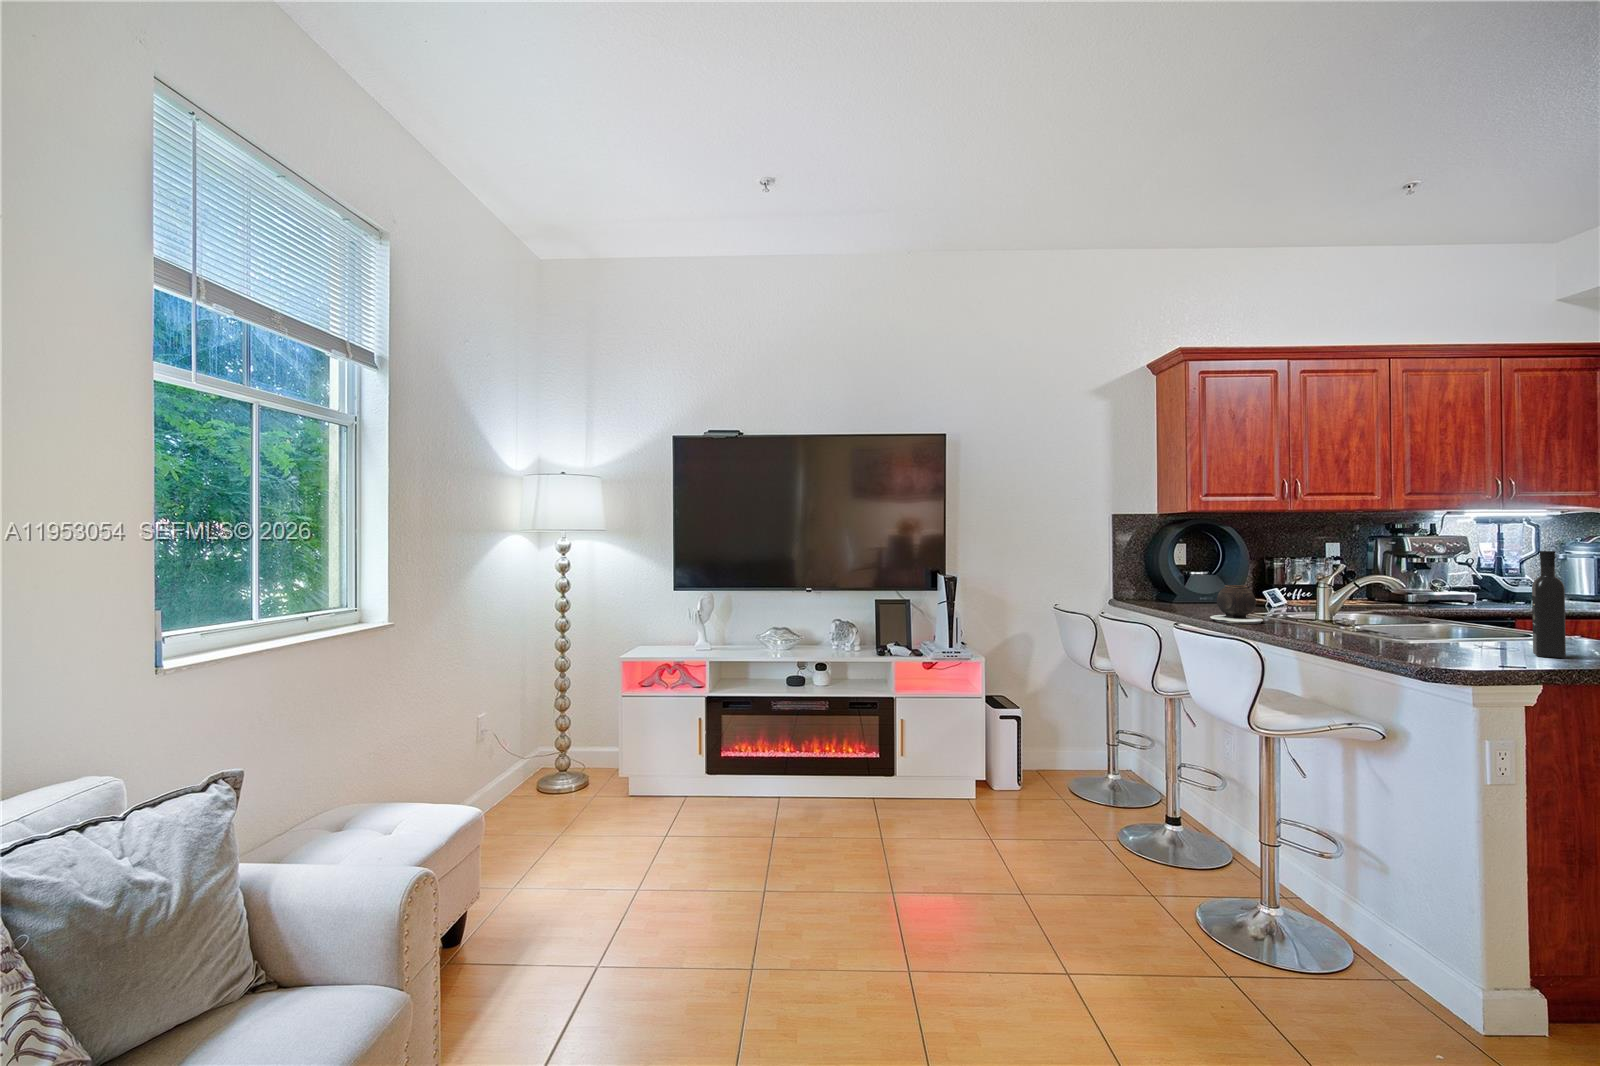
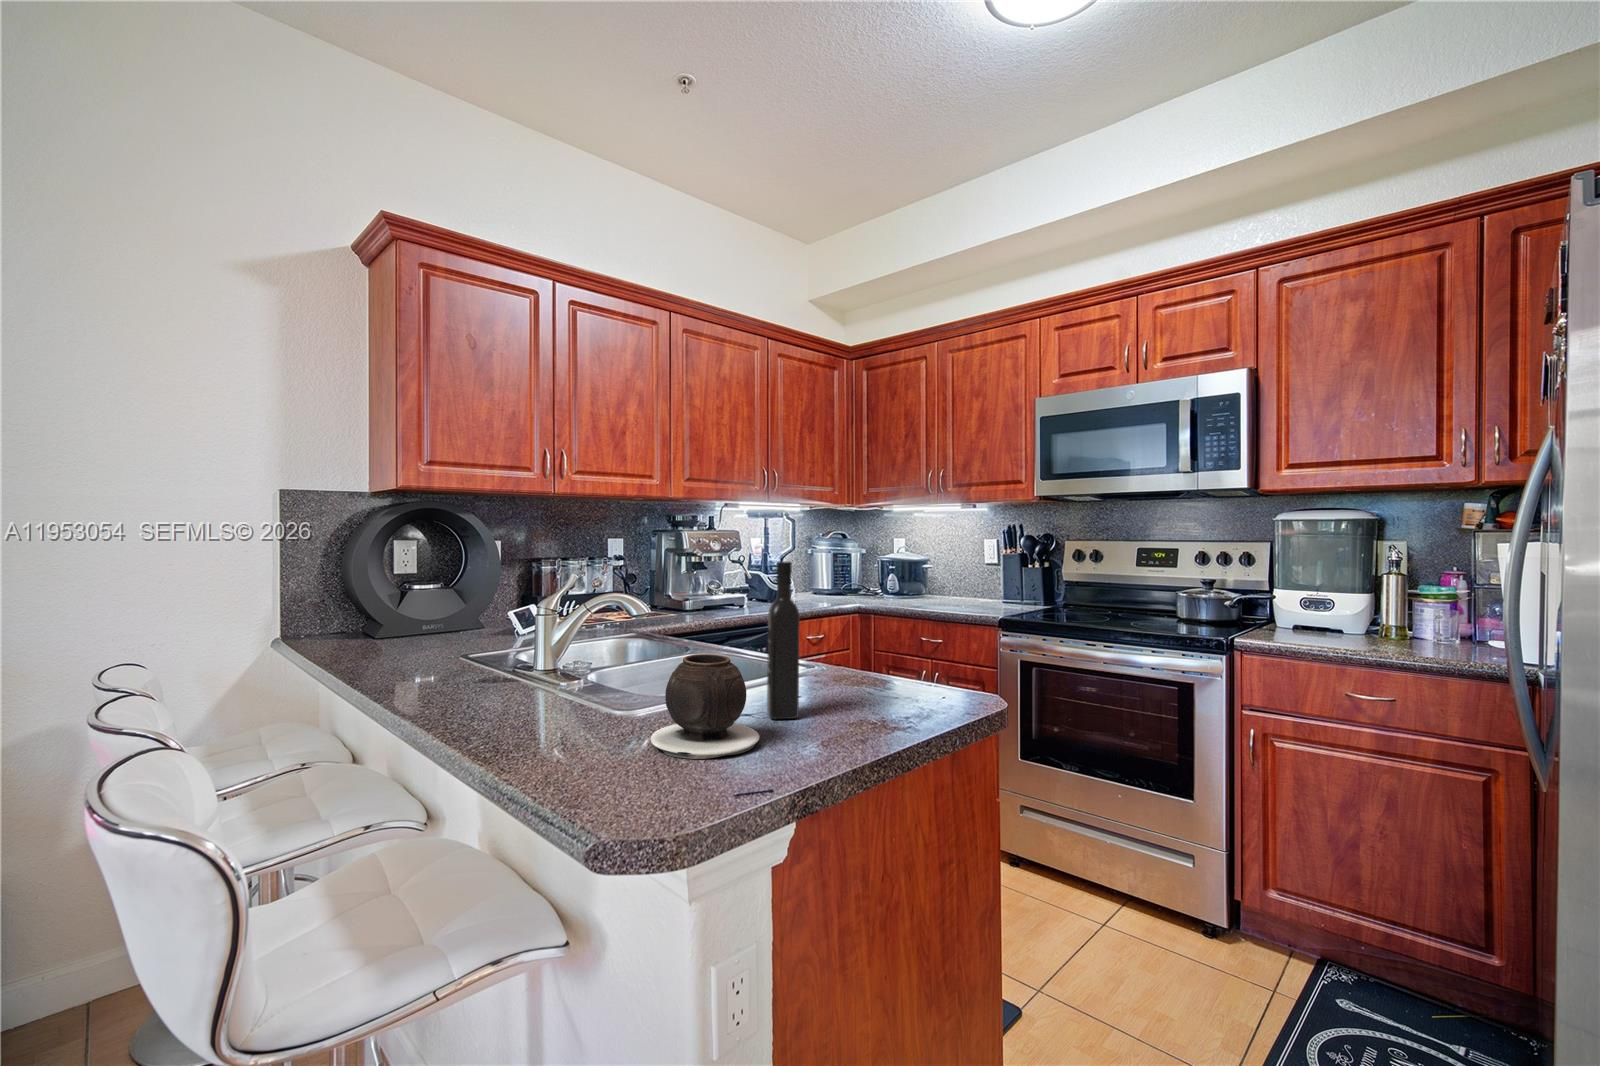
vase: present [1210,585,1263,624] -> present [651,654,759,759]

